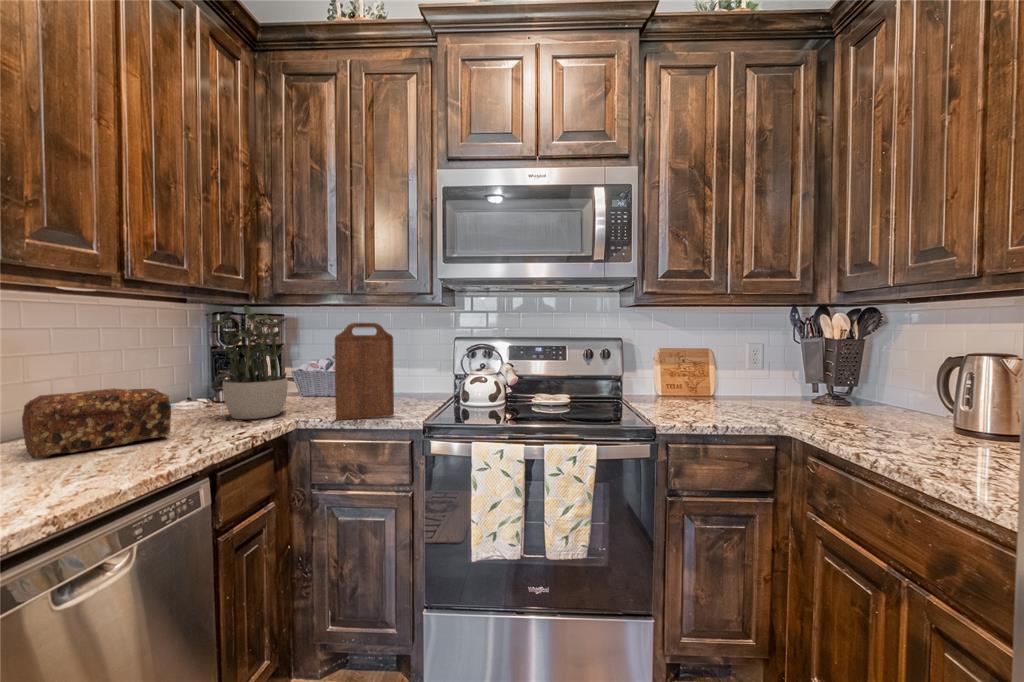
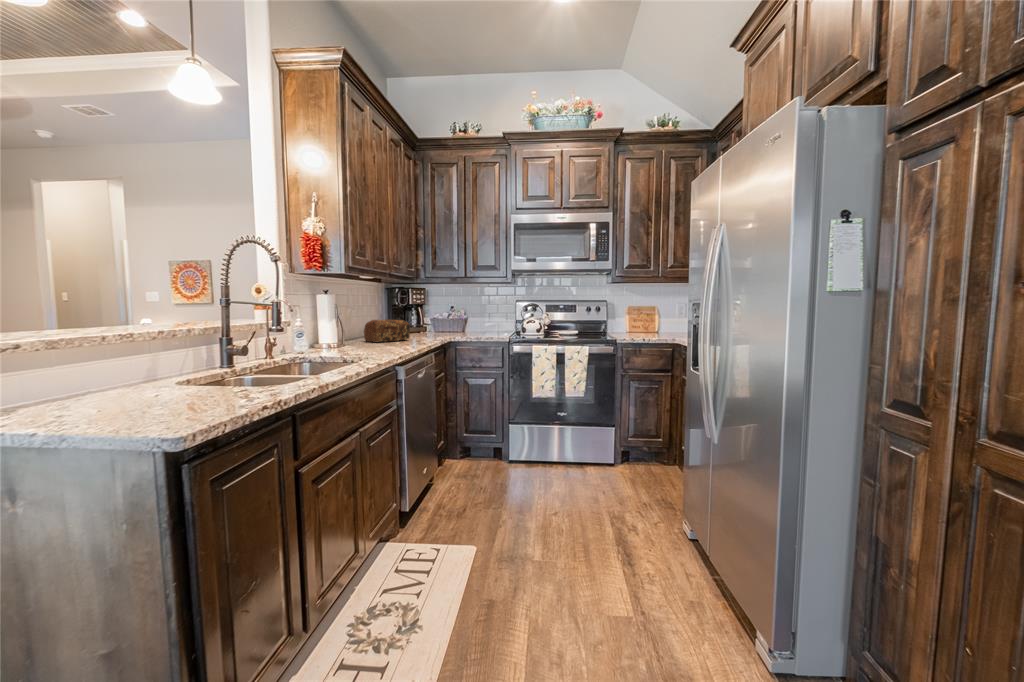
potted plant: present [211,305,288,419] -> none [410,284,442,337]
cutting board: present [335,323,394,420] -> none [466,292,492,338]

